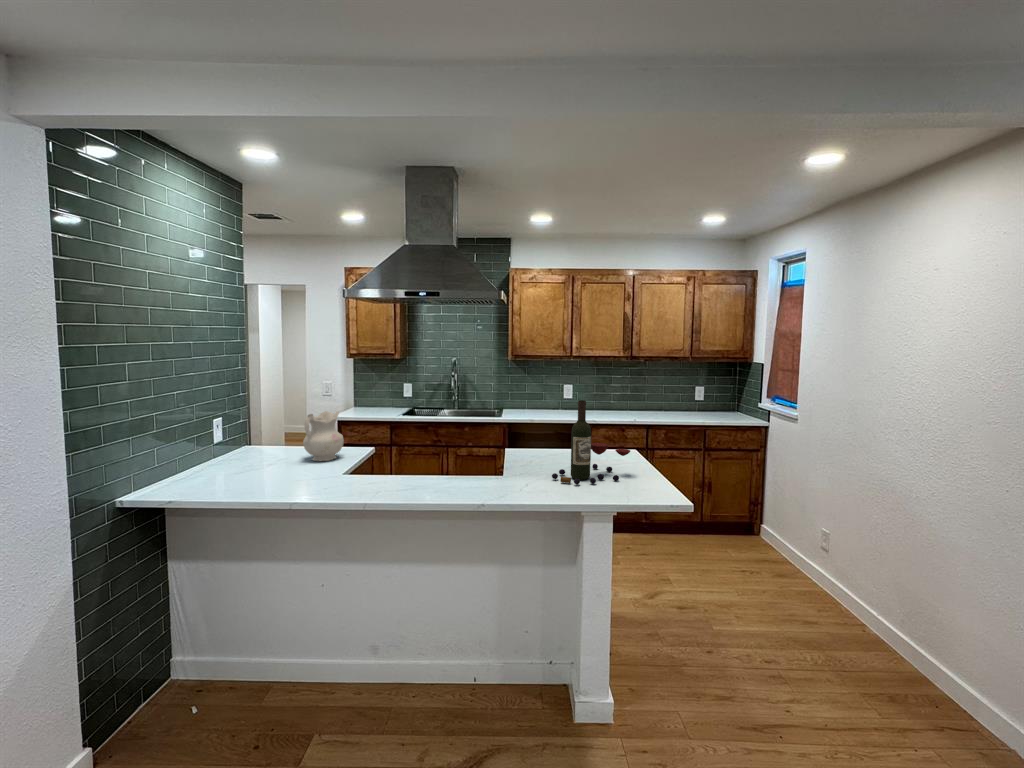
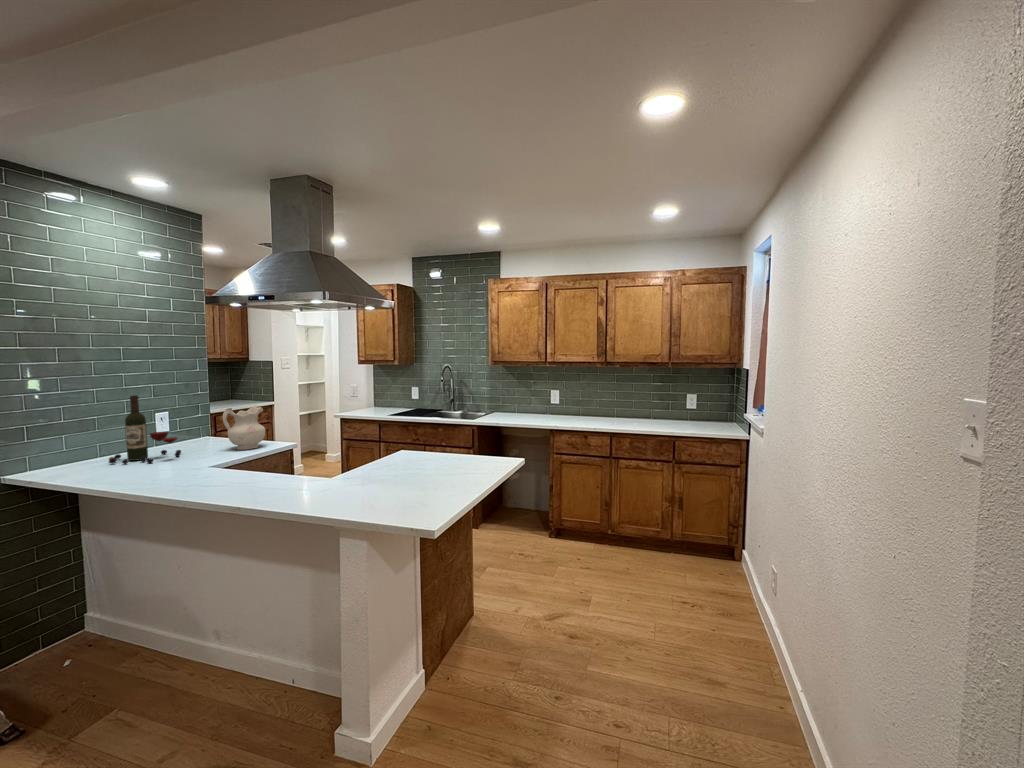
wine bottle: present [552,400,630,484] -> present [109,395,181,464]

